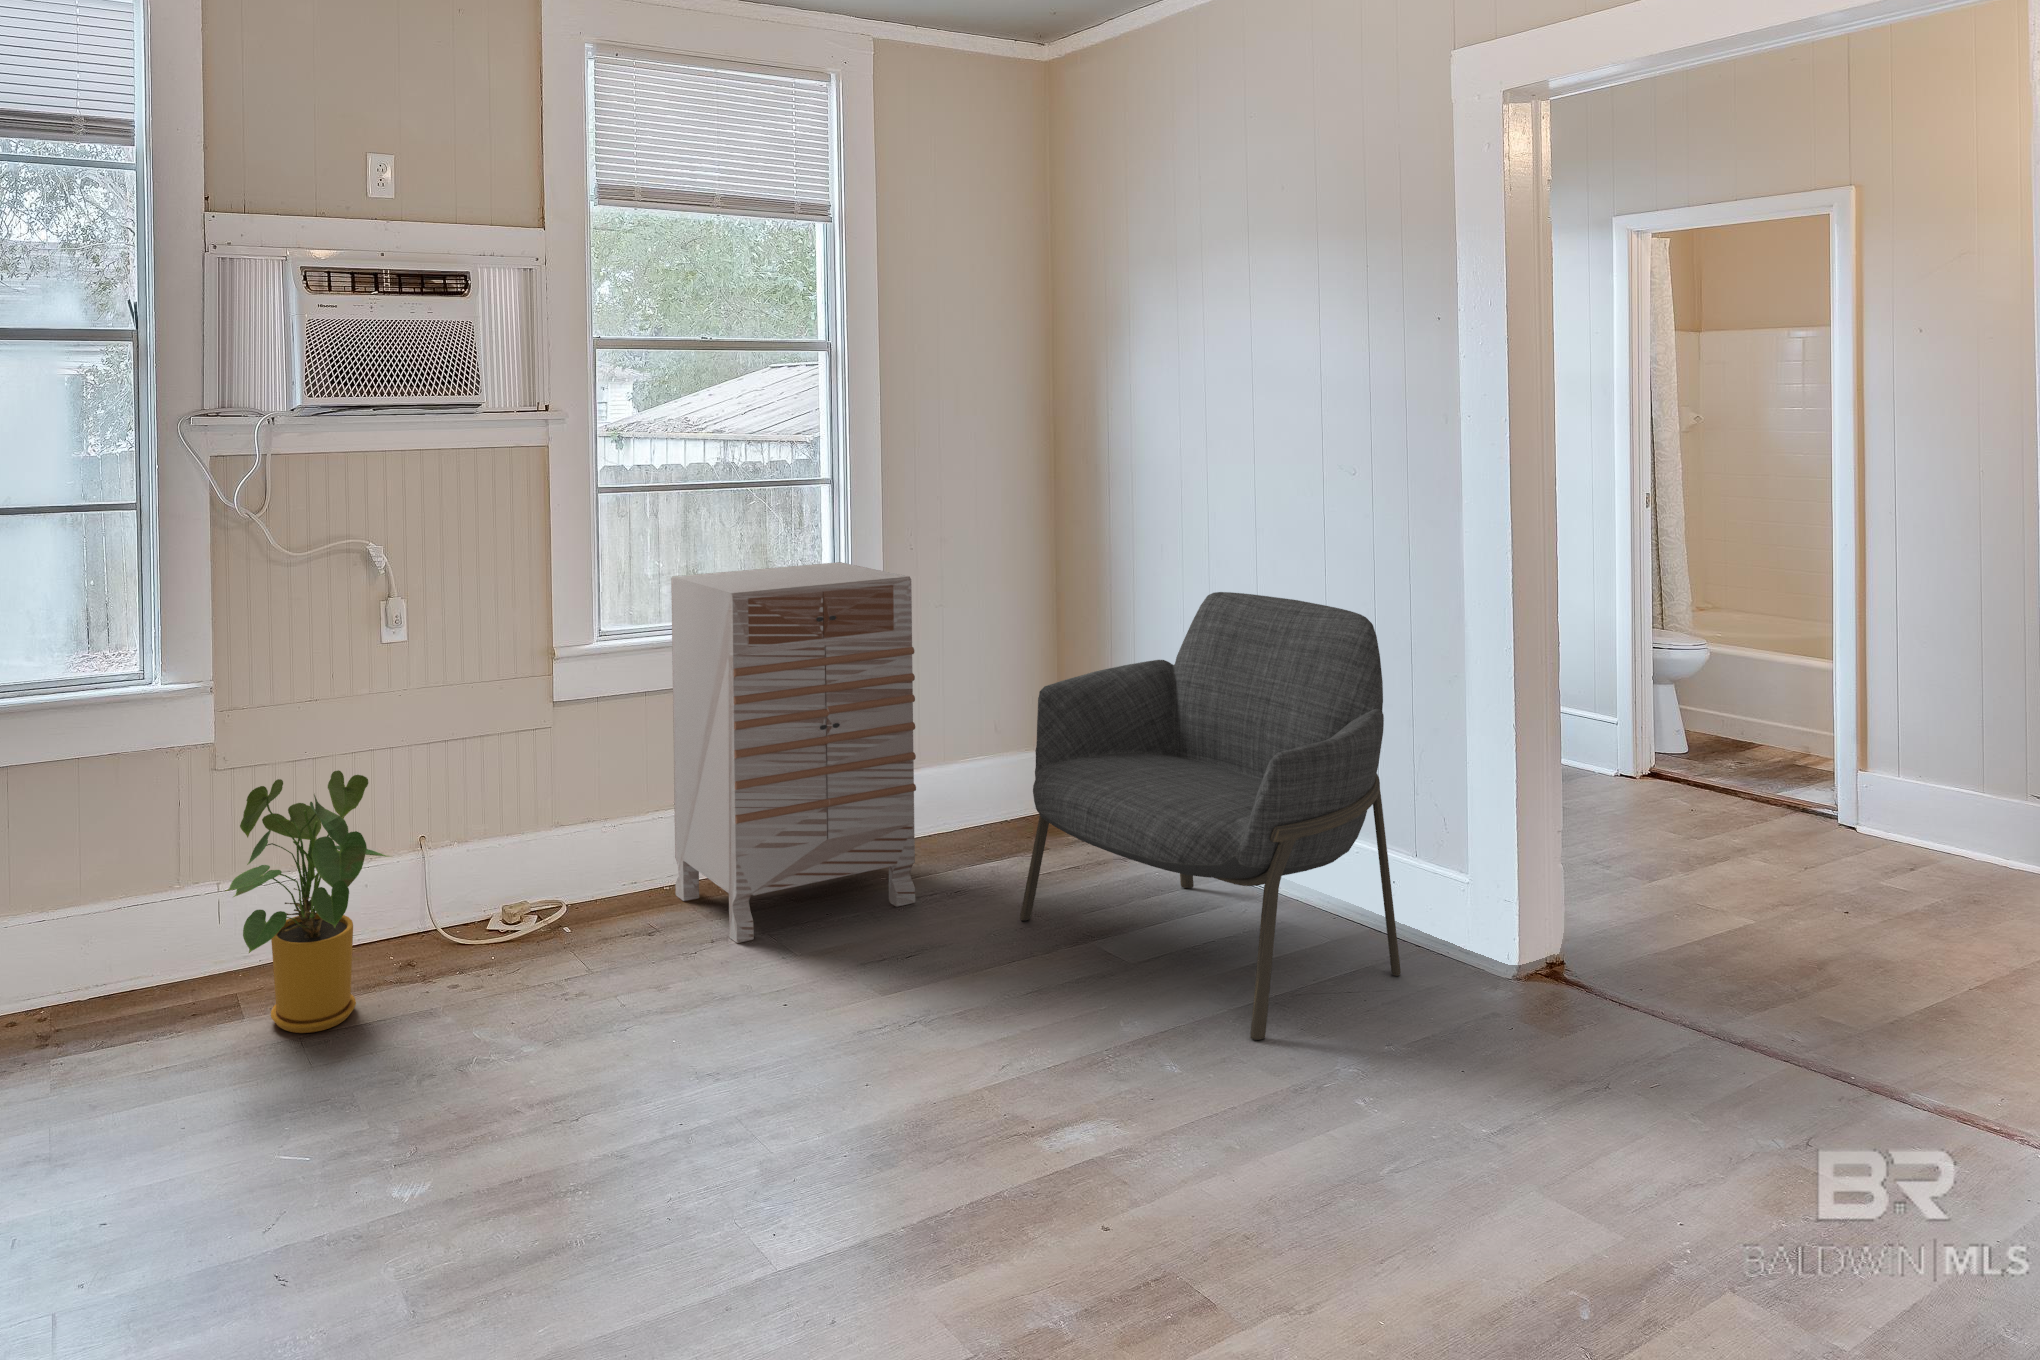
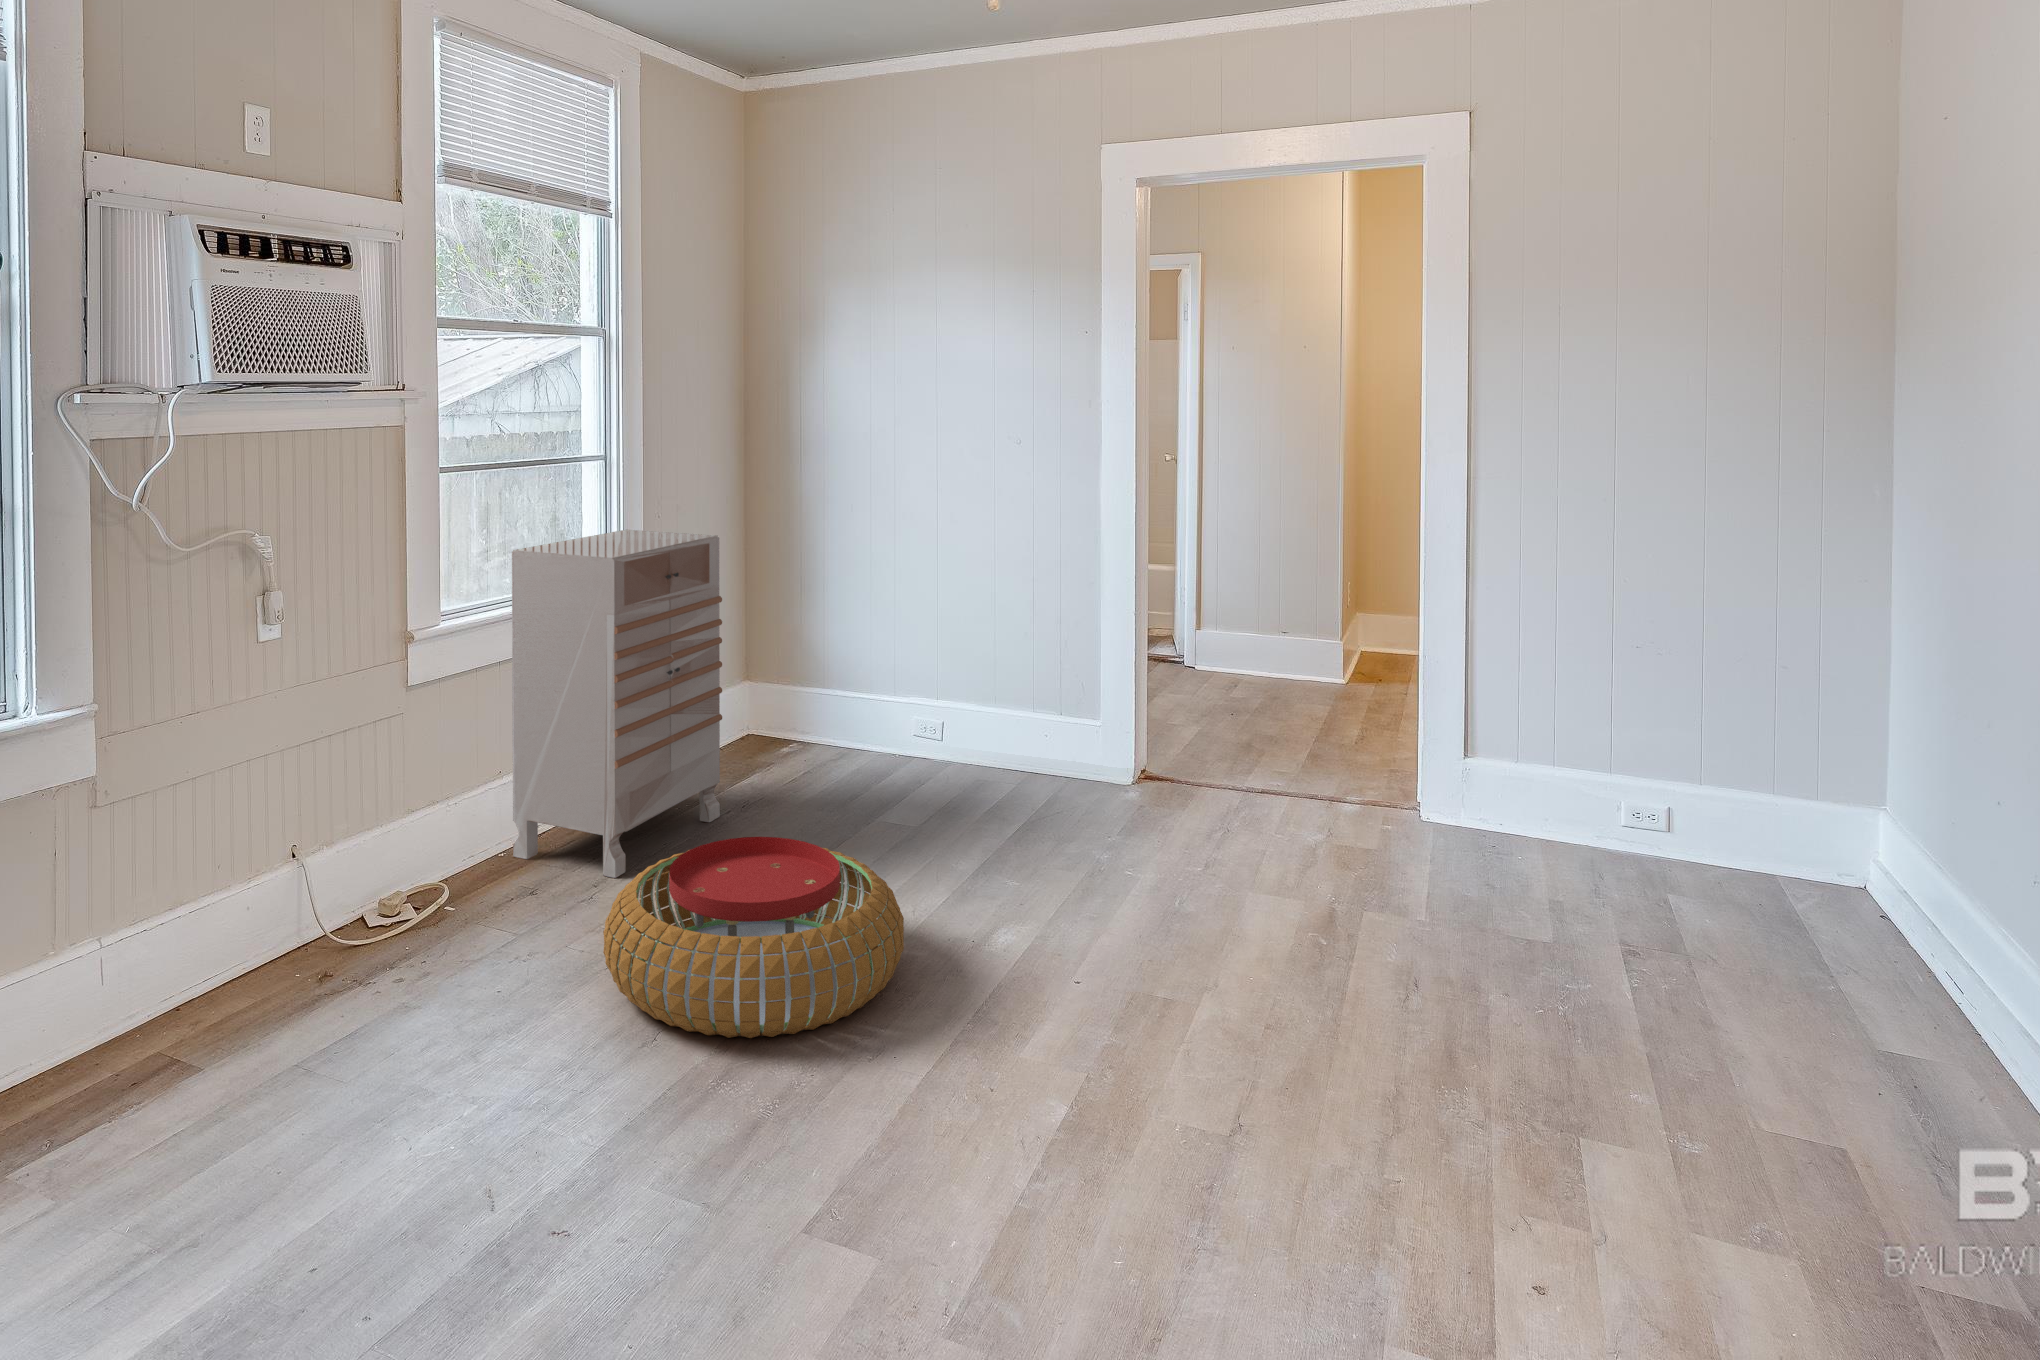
armchair: present [1020,592,1401,1040] -> none [808,532,1068,846]
house plant: present [226,770,389,1033] -> none [153,781,372,1063]
pouf: none [569,929,919,1180] -> present [603,837,904,1038]

